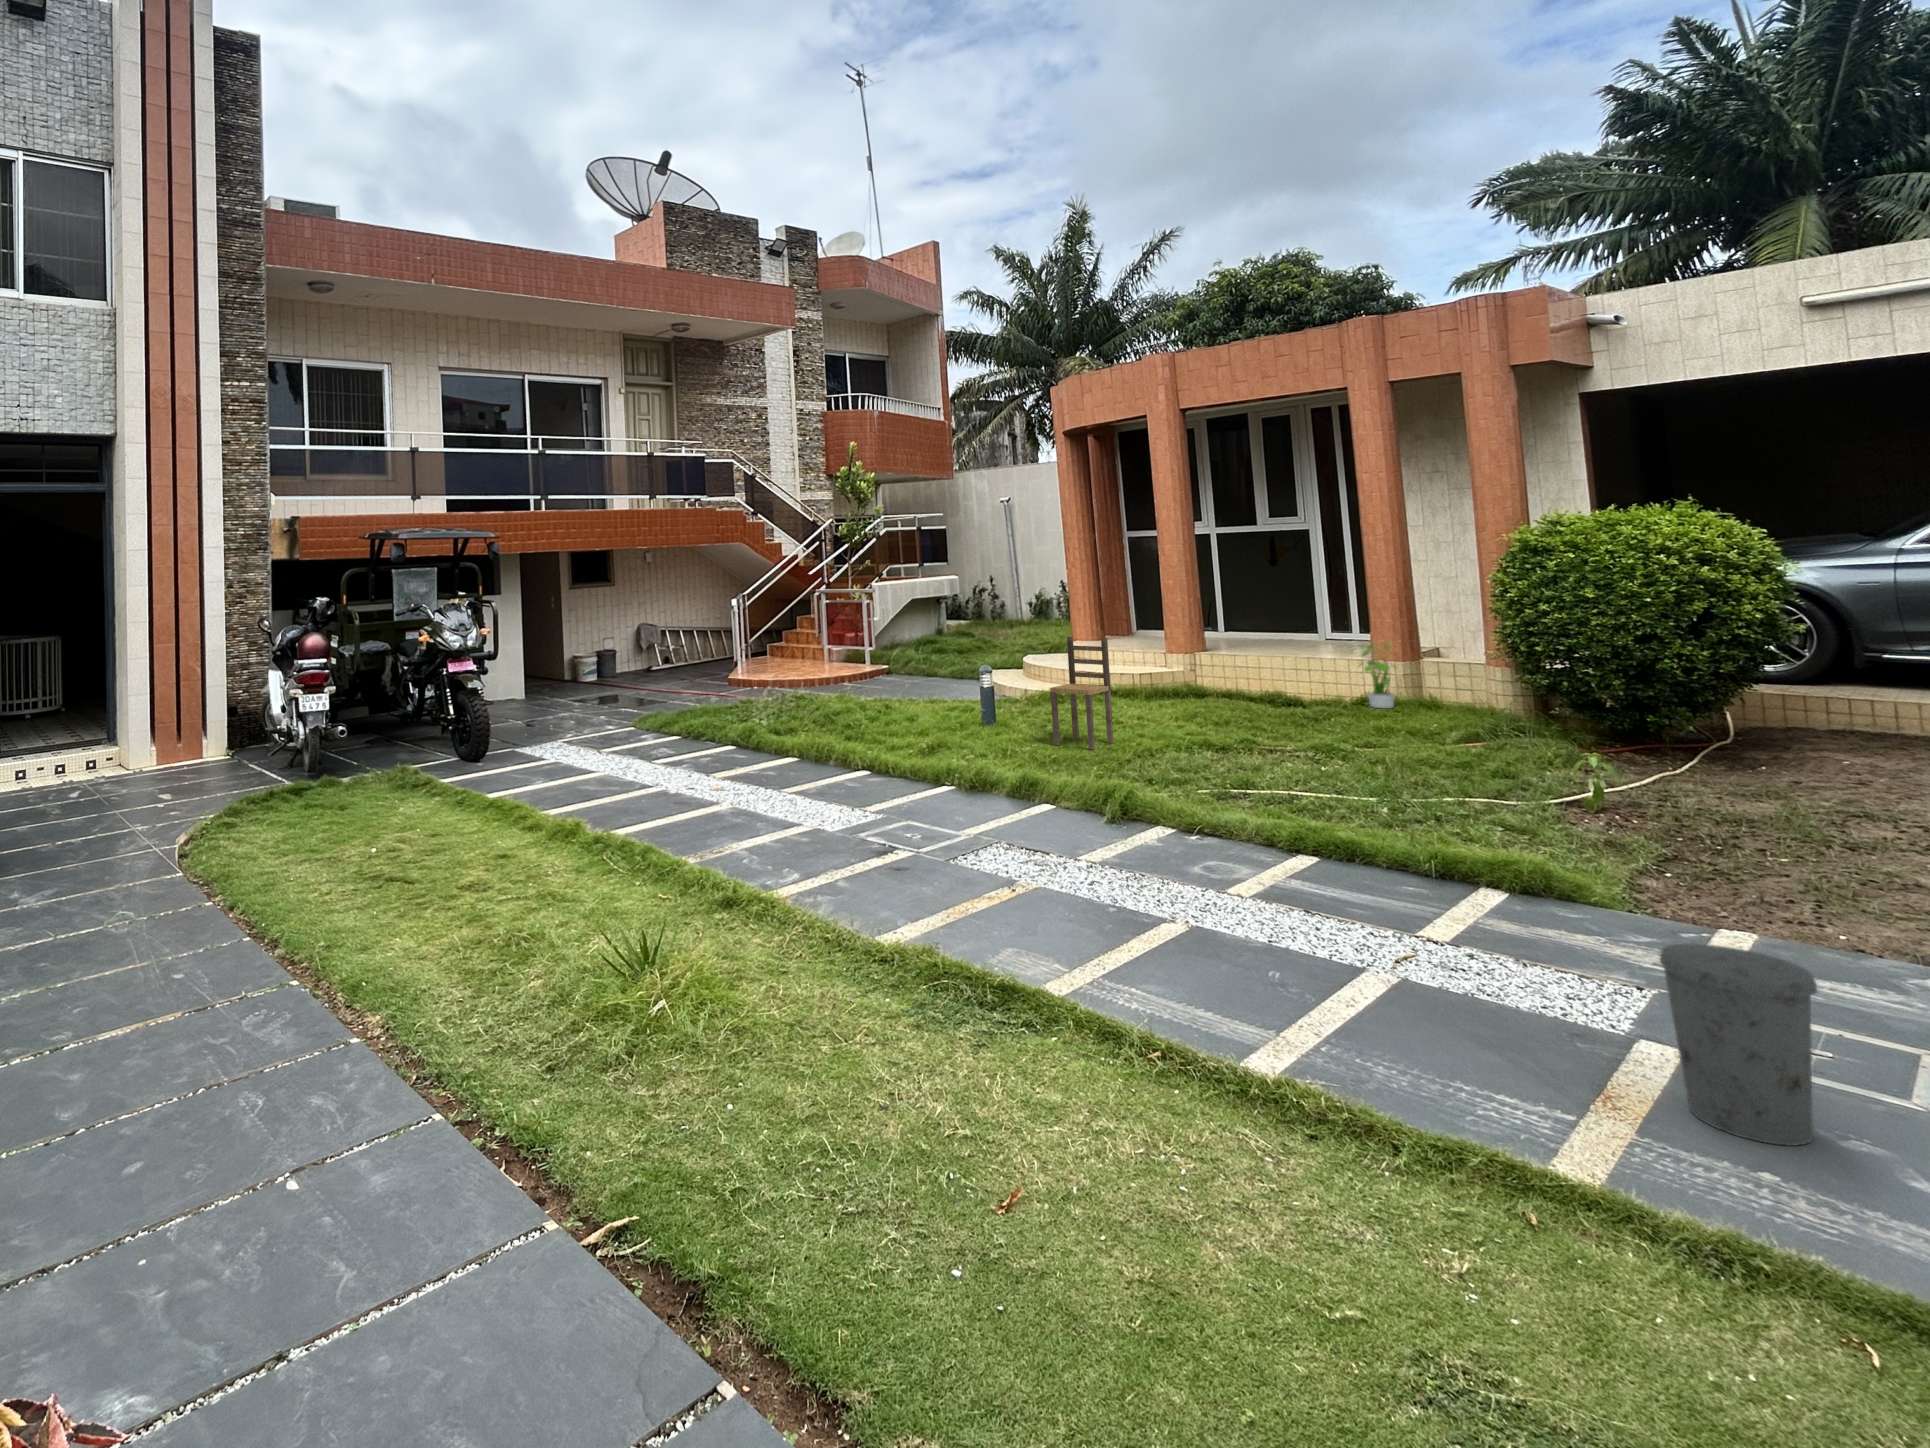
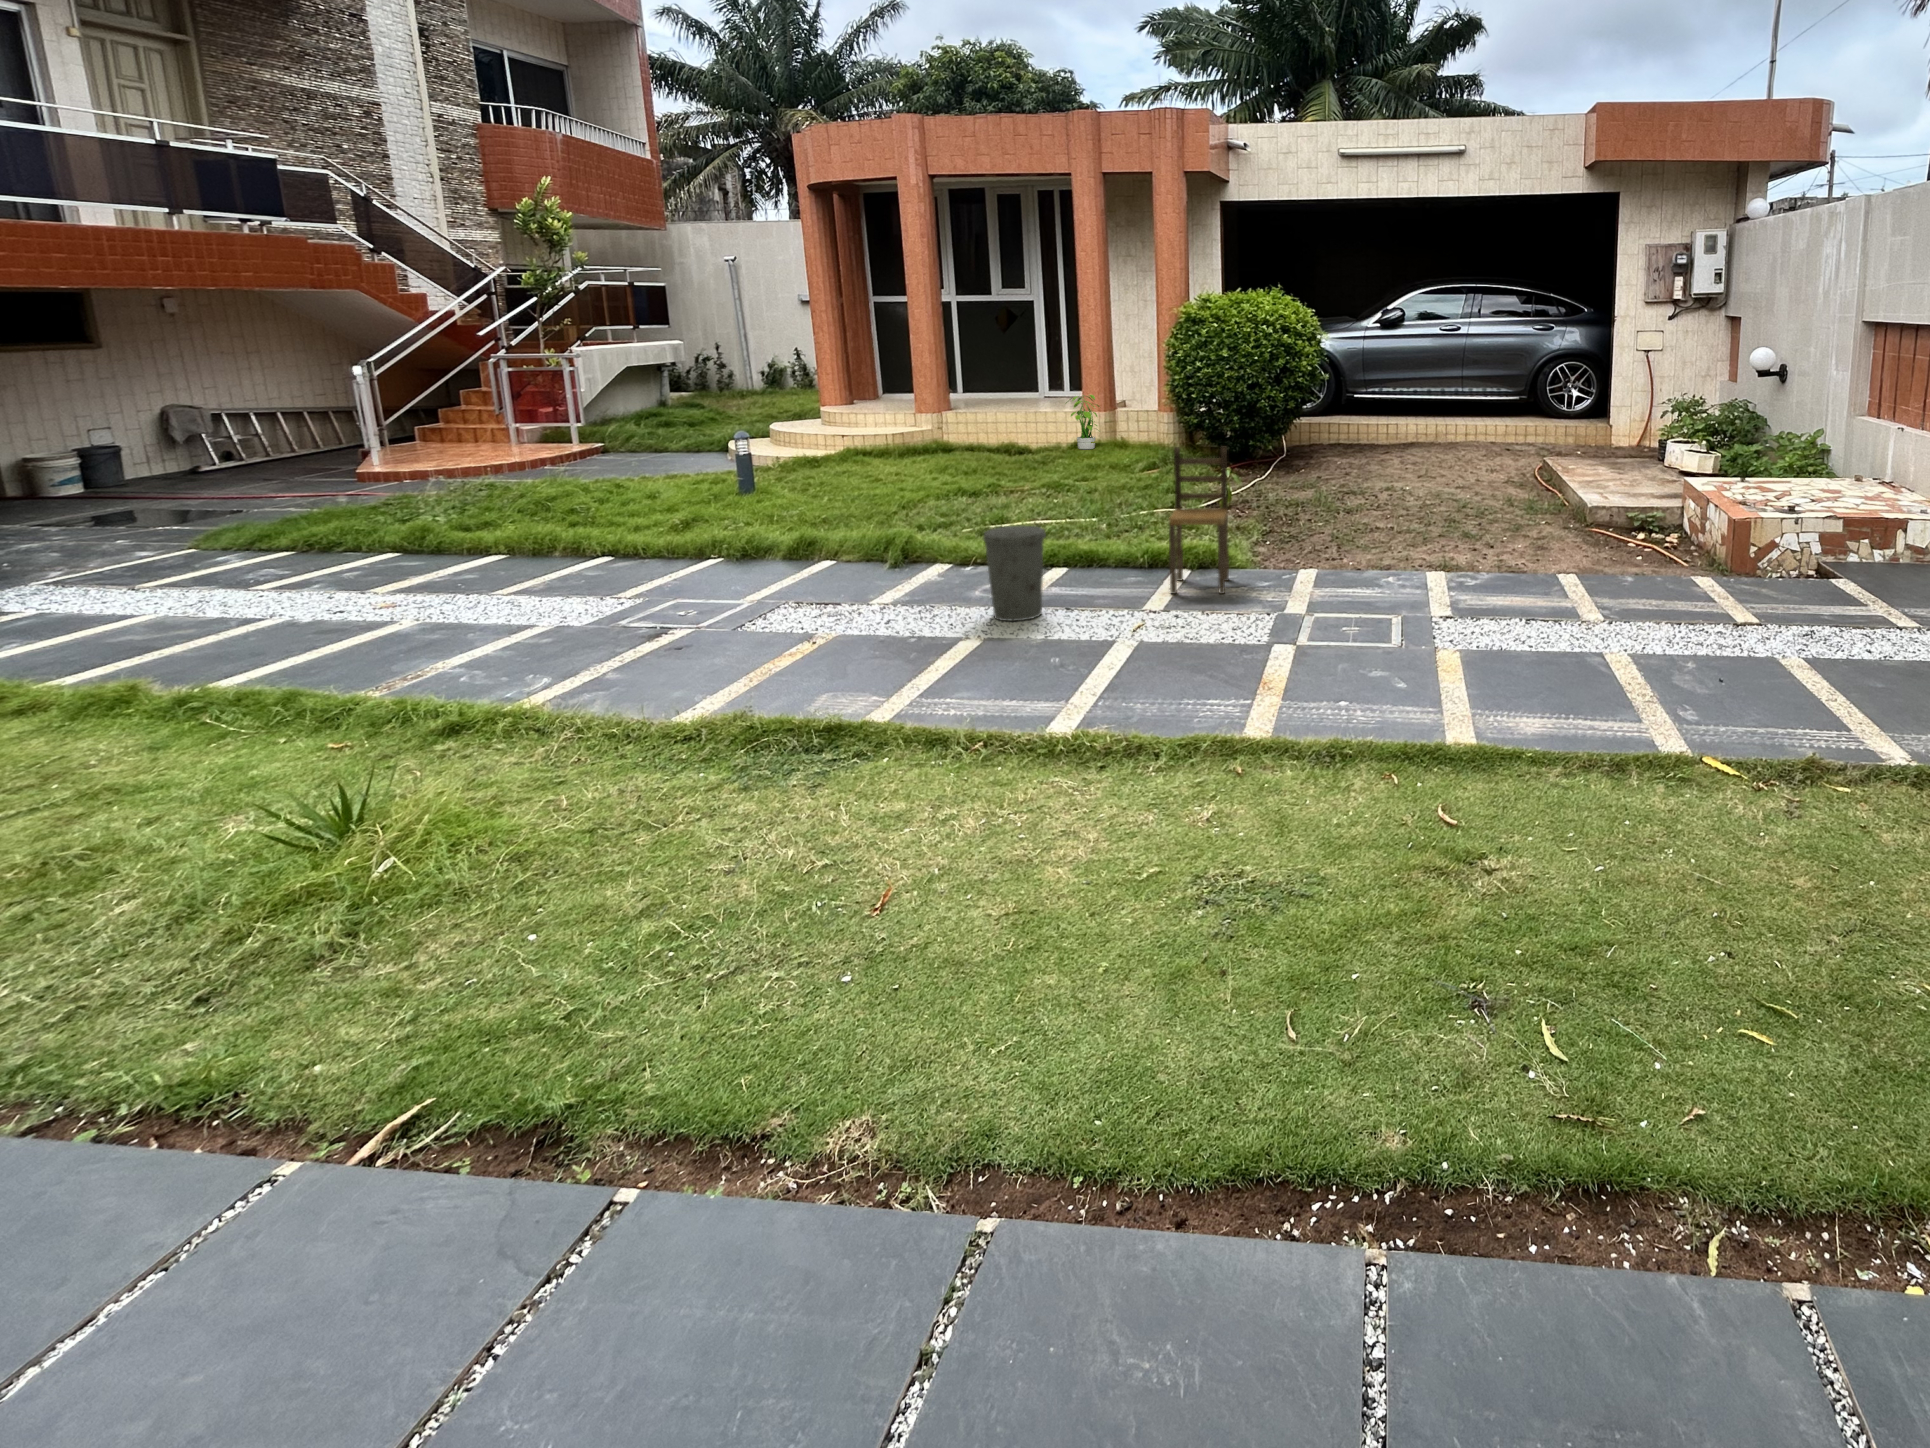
chair: present [1050,637,1114,749] -> present [1169,447,1229,594]
trash can: present [1660,944,1817,1146] -> present [983,525,1046,621]

